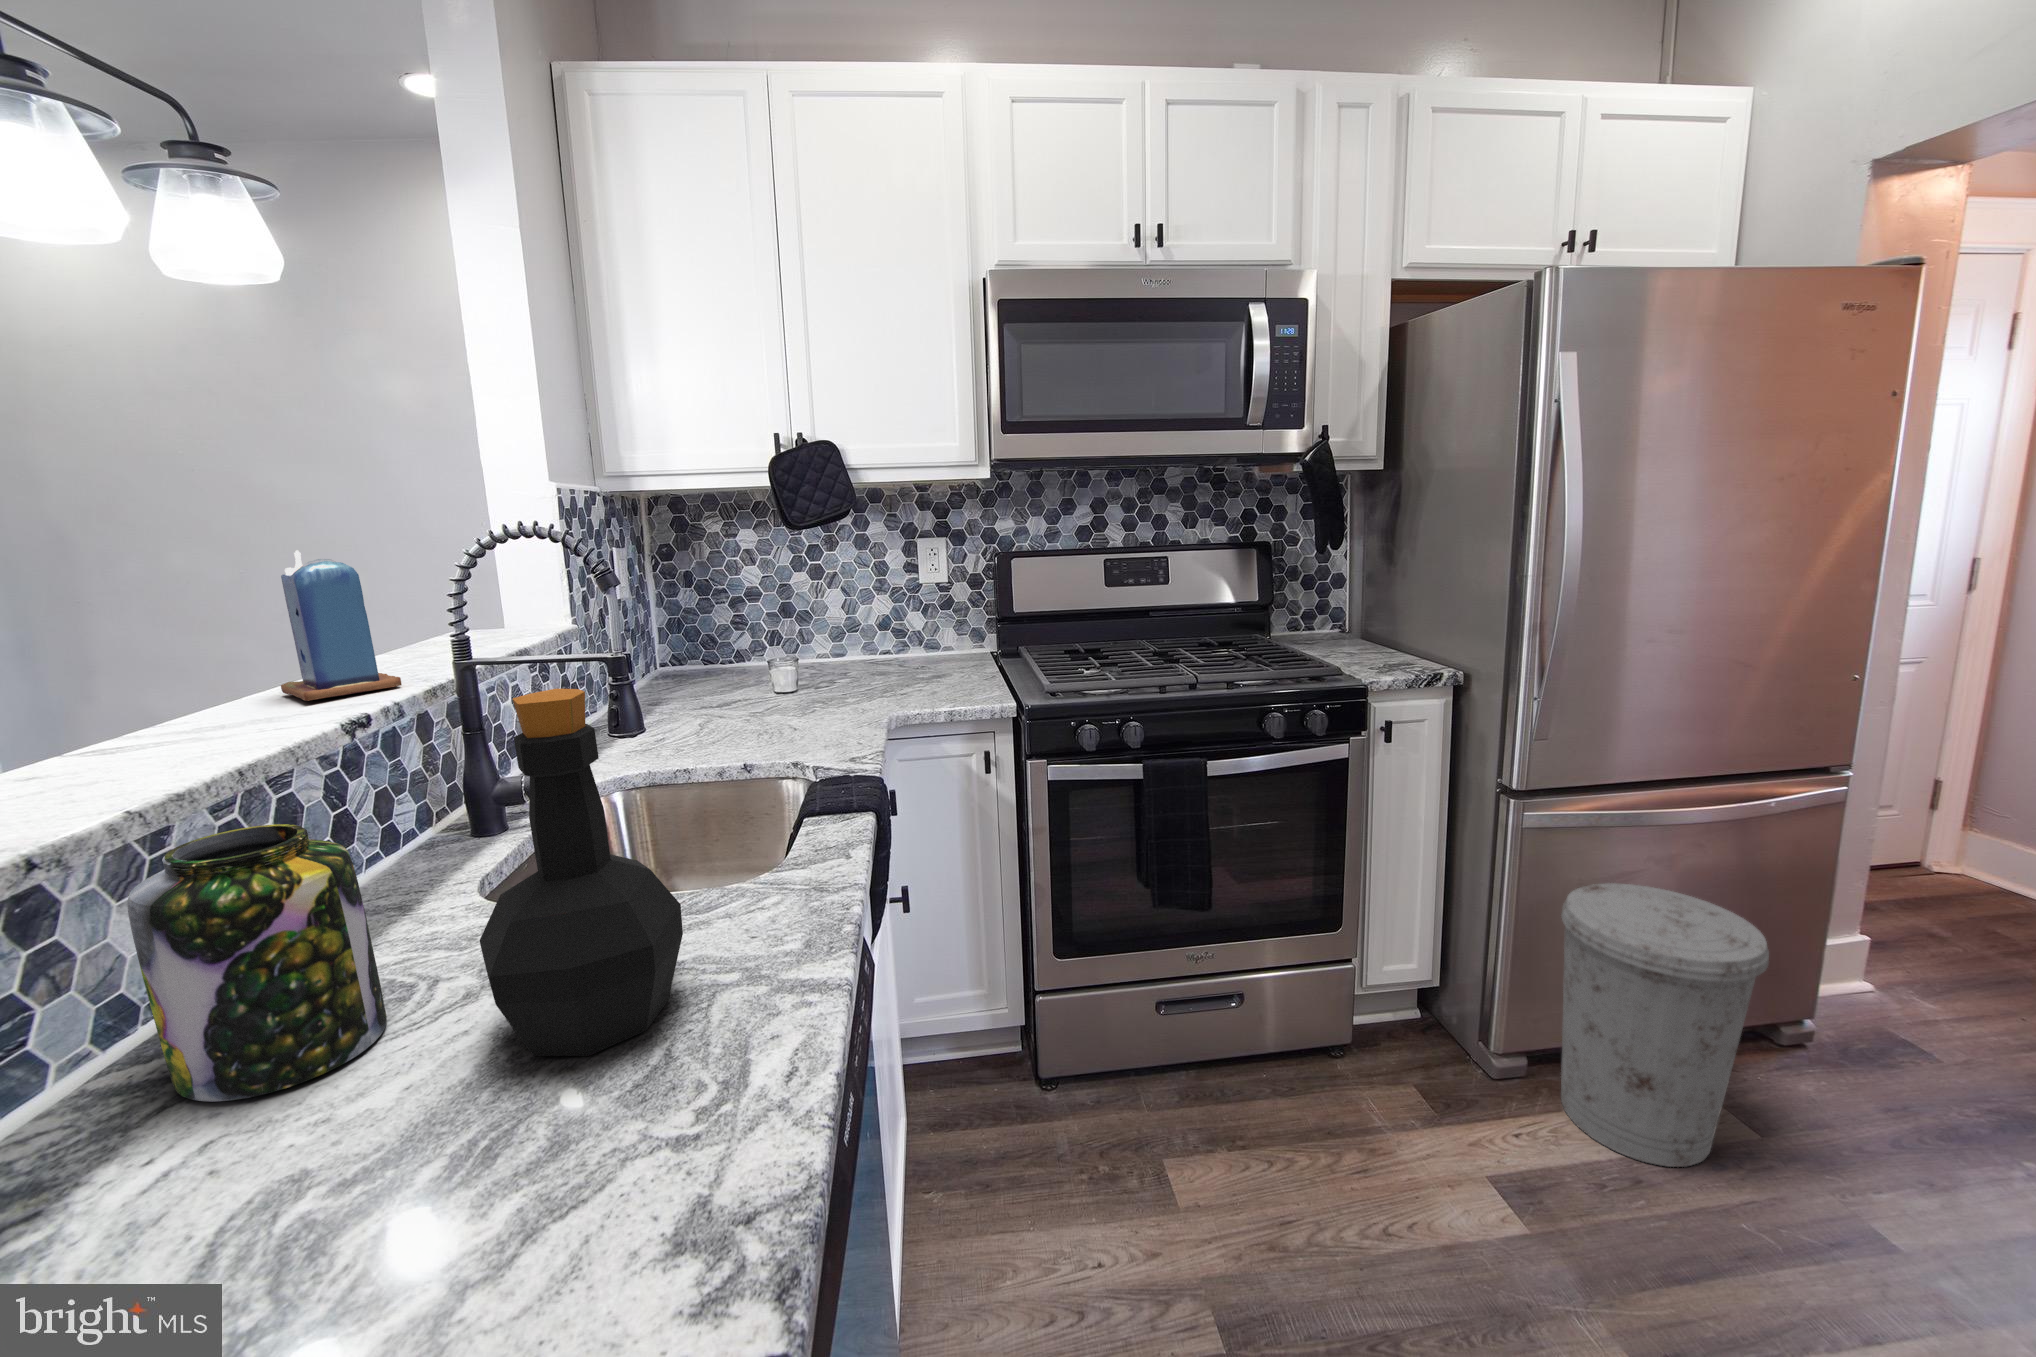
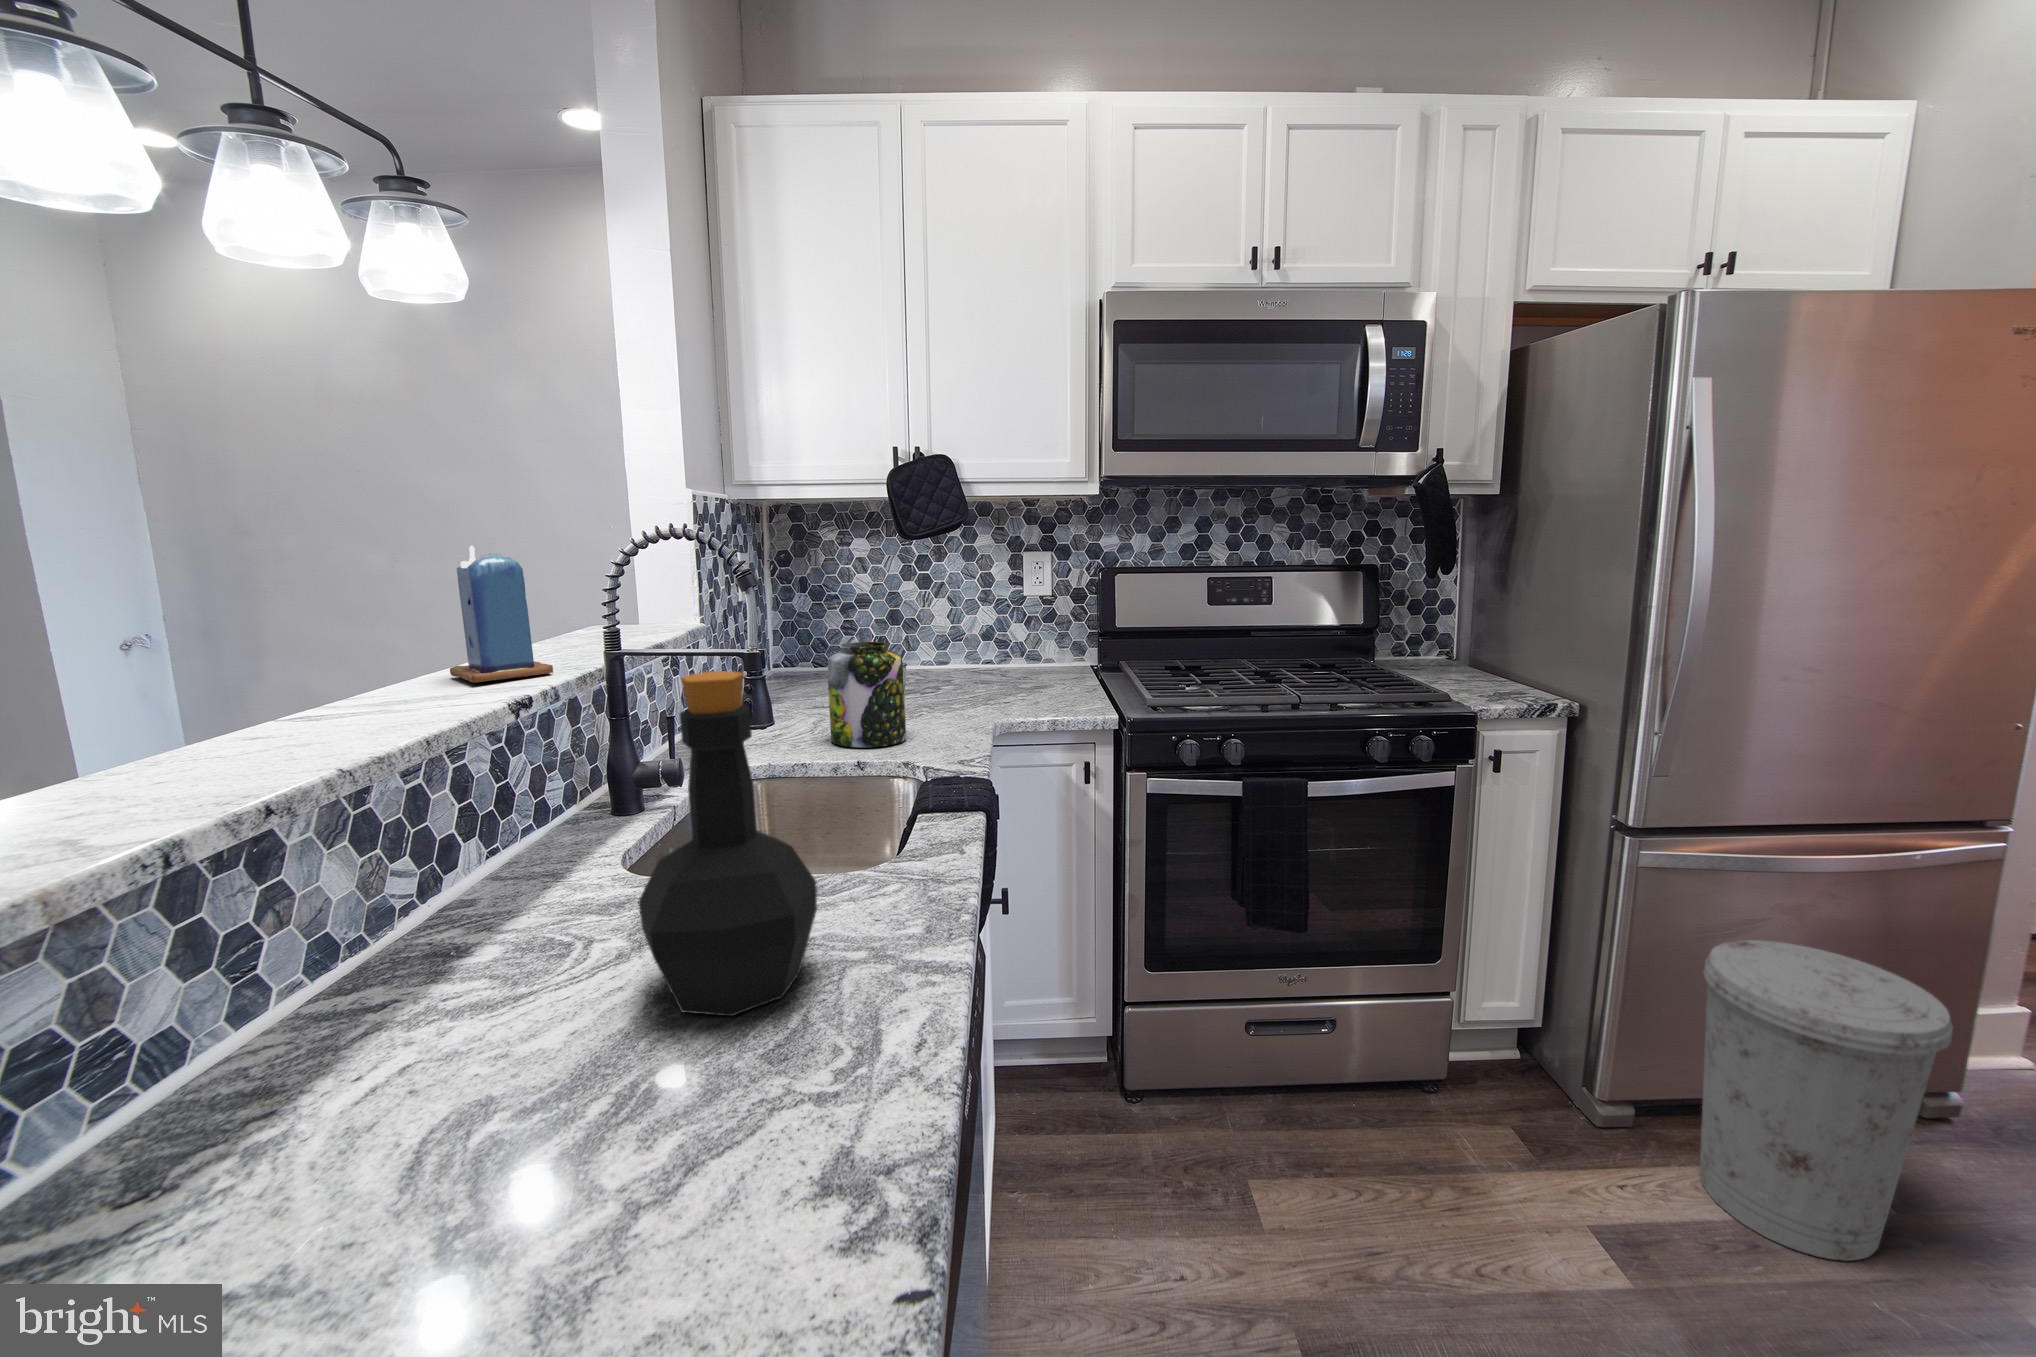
jar: present [127,824,387,1102] -> present [828,642,906,747]

